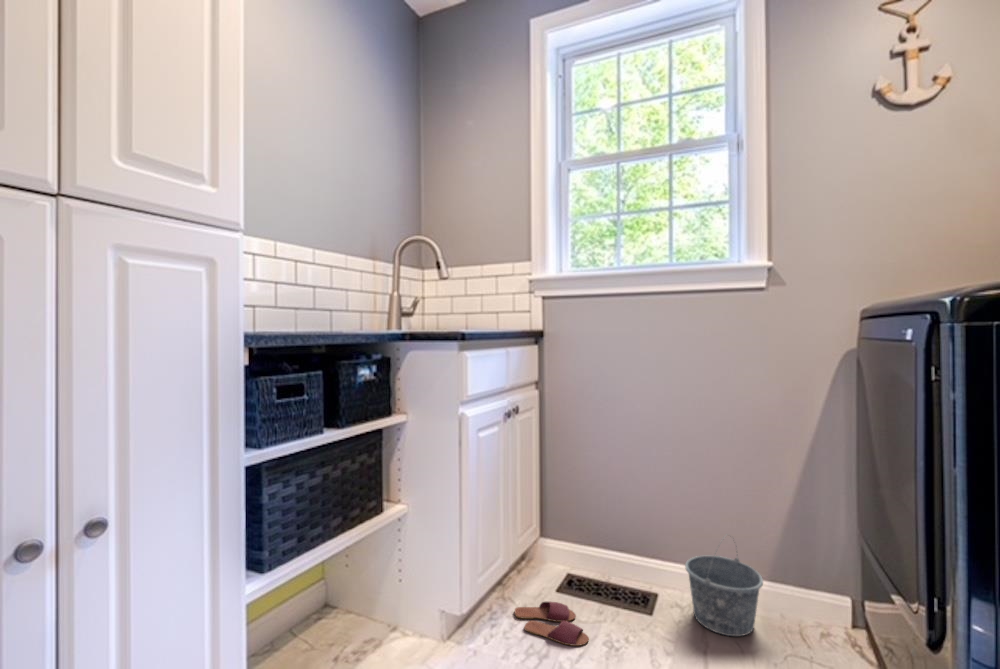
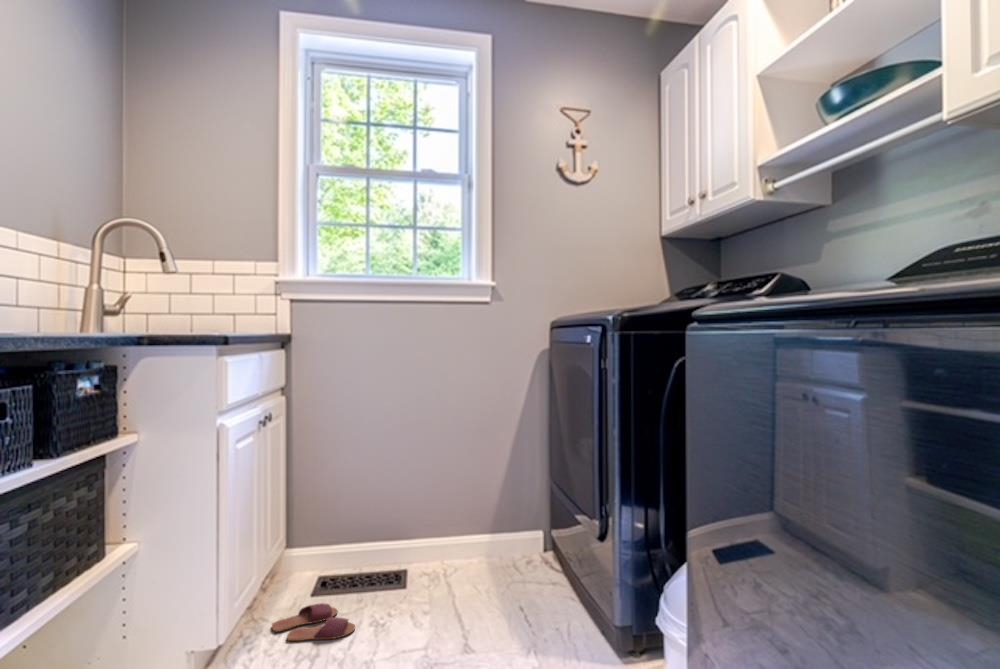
bucket: present [685,556,763,636] -> none [432,503,491,586]

